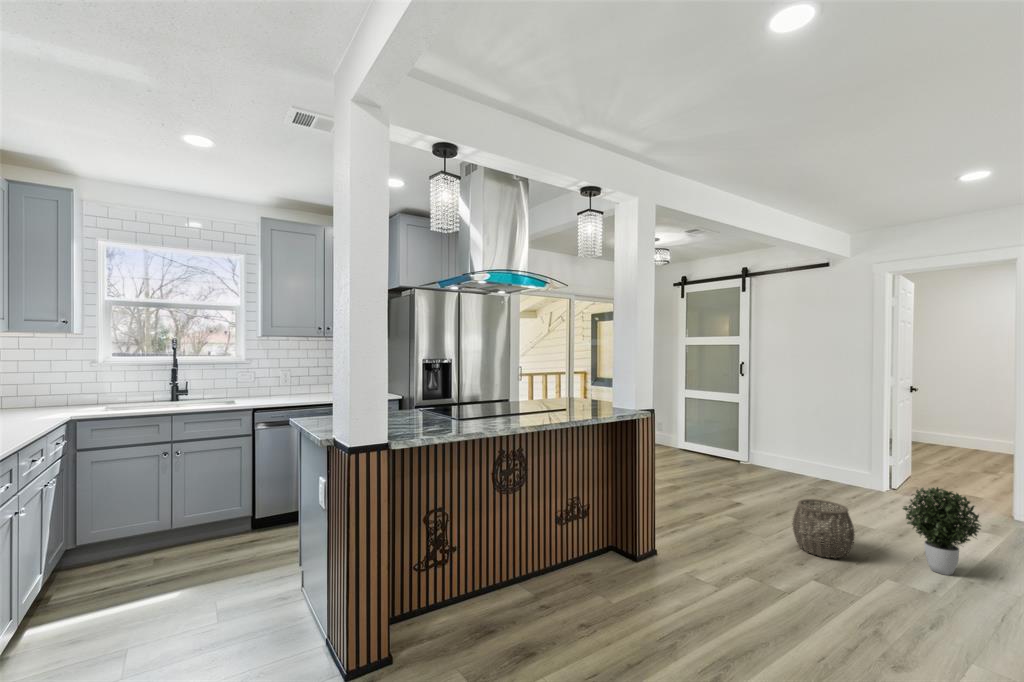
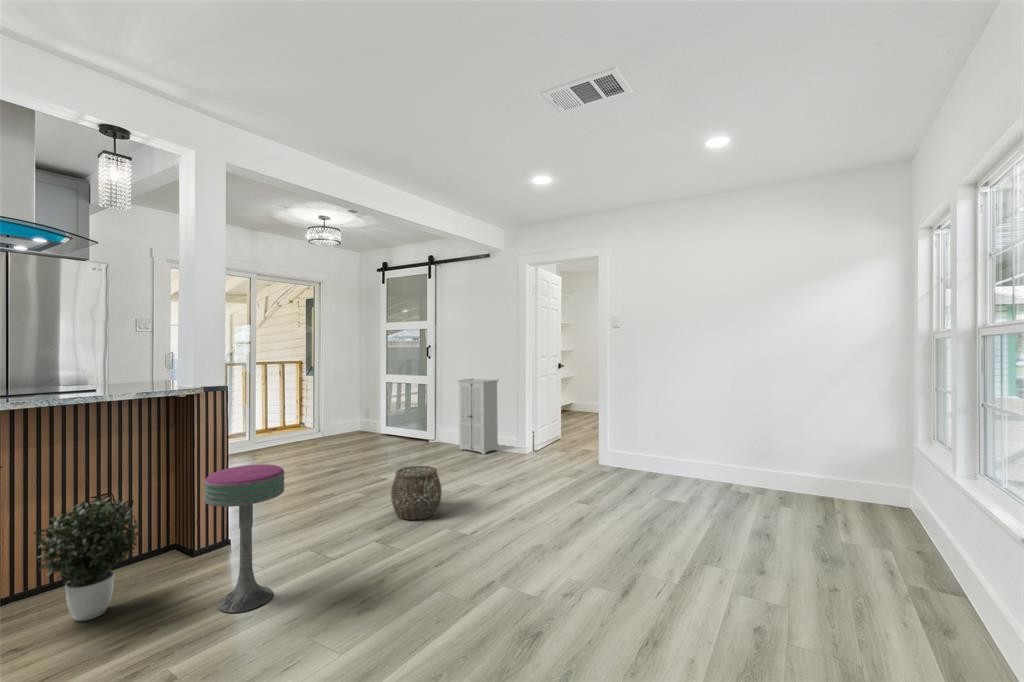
storage cabinet: none [787,399,843,486] -> present [457,379,498,454]
potted plant: present [903,487,981,575] -> present [34,497,140,621]
bar stool: none [702,491,773,630] -> present [204,464,284,613]

